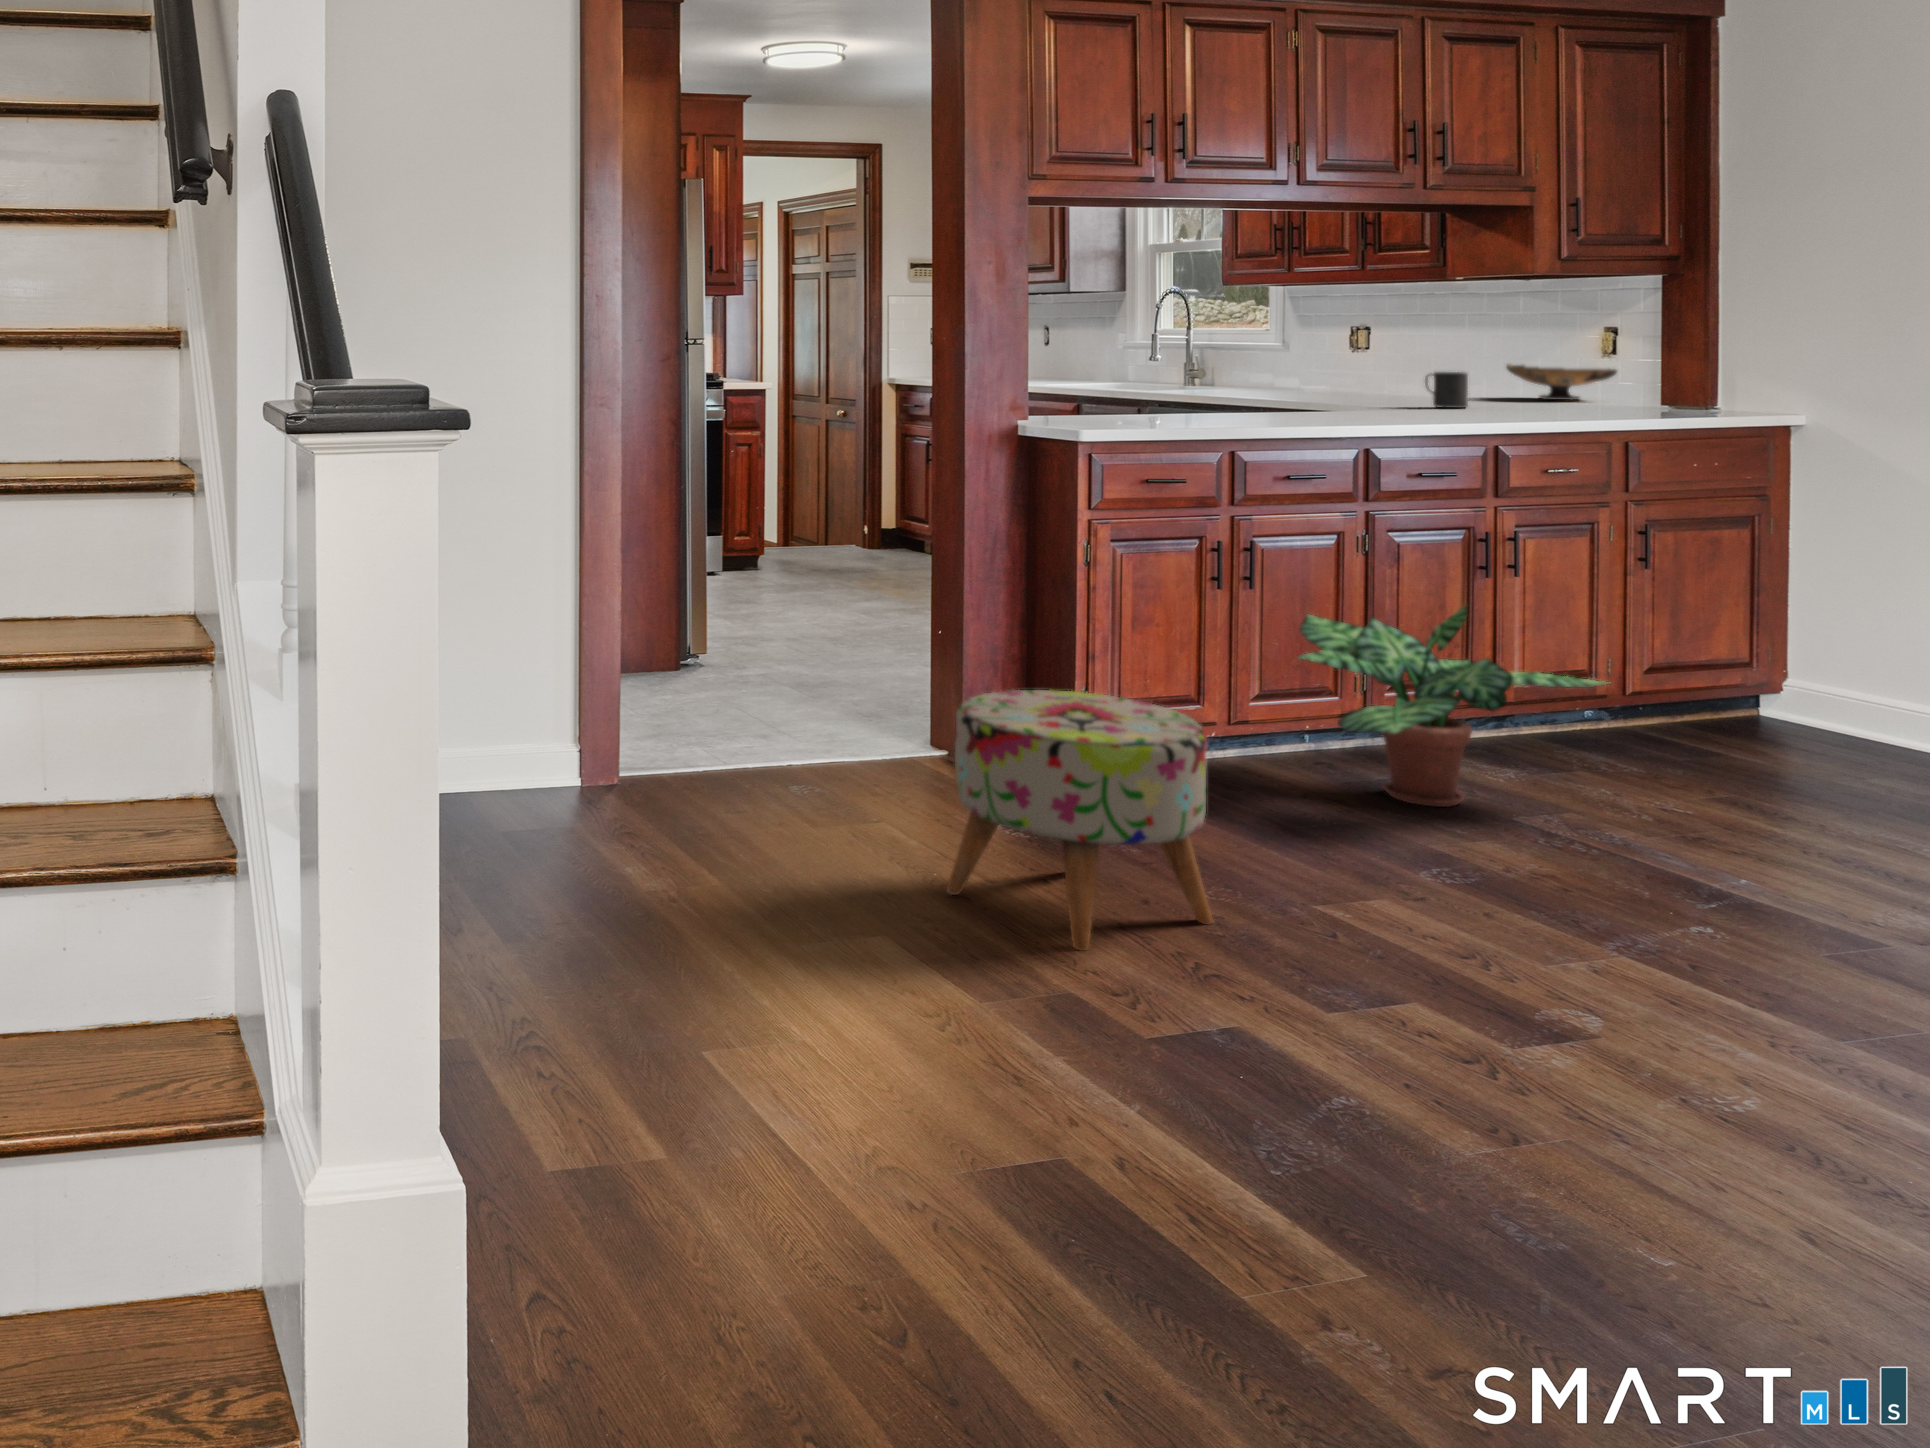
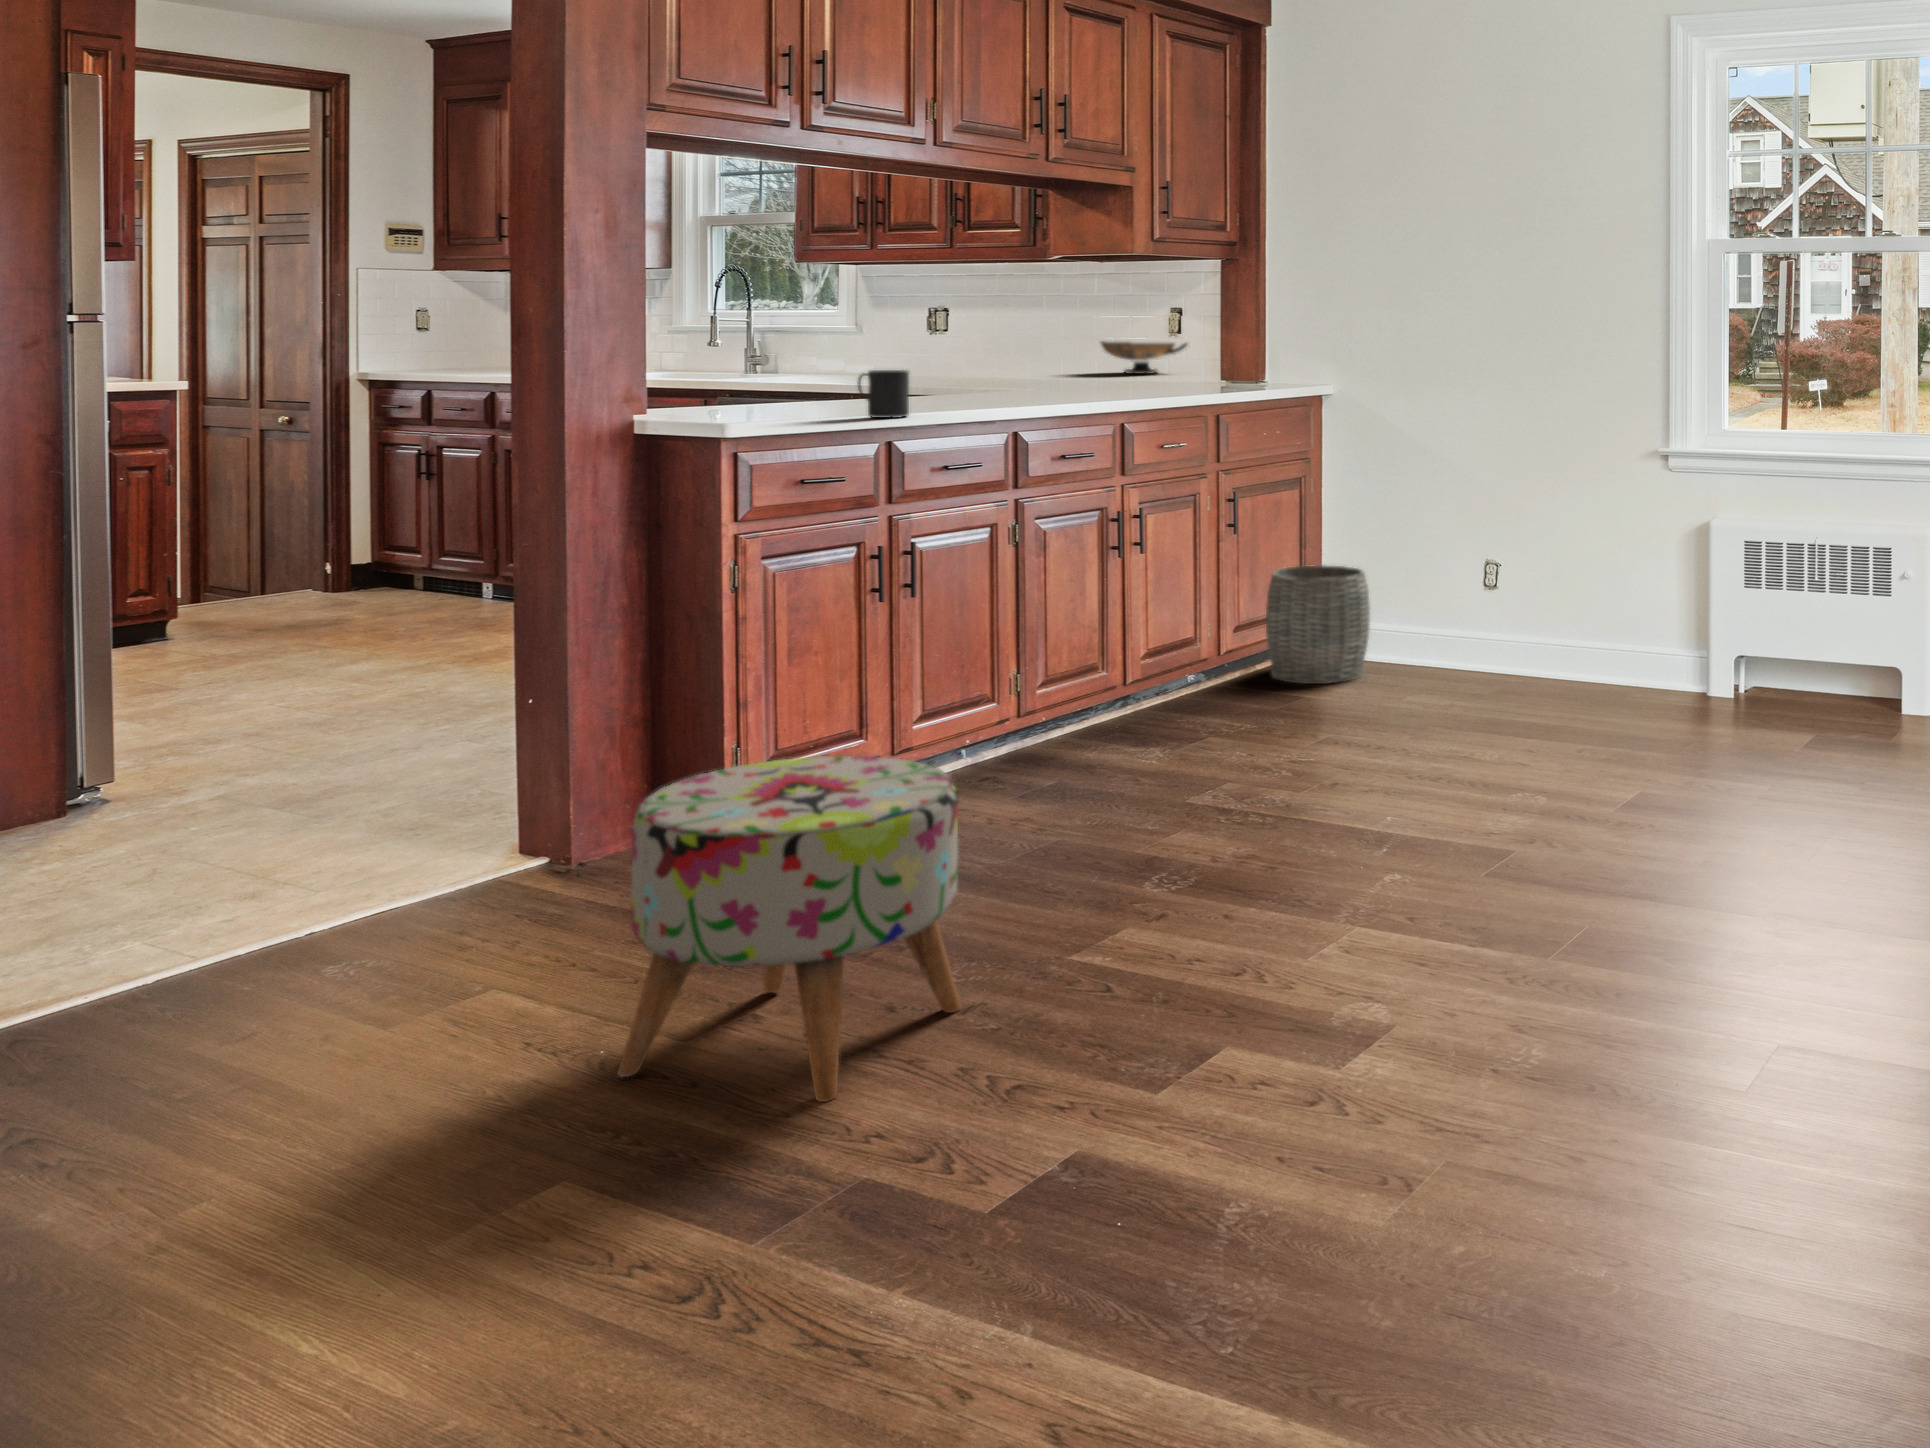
mug: present [1425,372,1468,408] -> present [858,370,909,418]
potted plant: present [1298,605,1607,807] -> none [962,582,1250,803]
woven basket: none [1697,620,1842,756] -> present [1266,565,1370,684]

